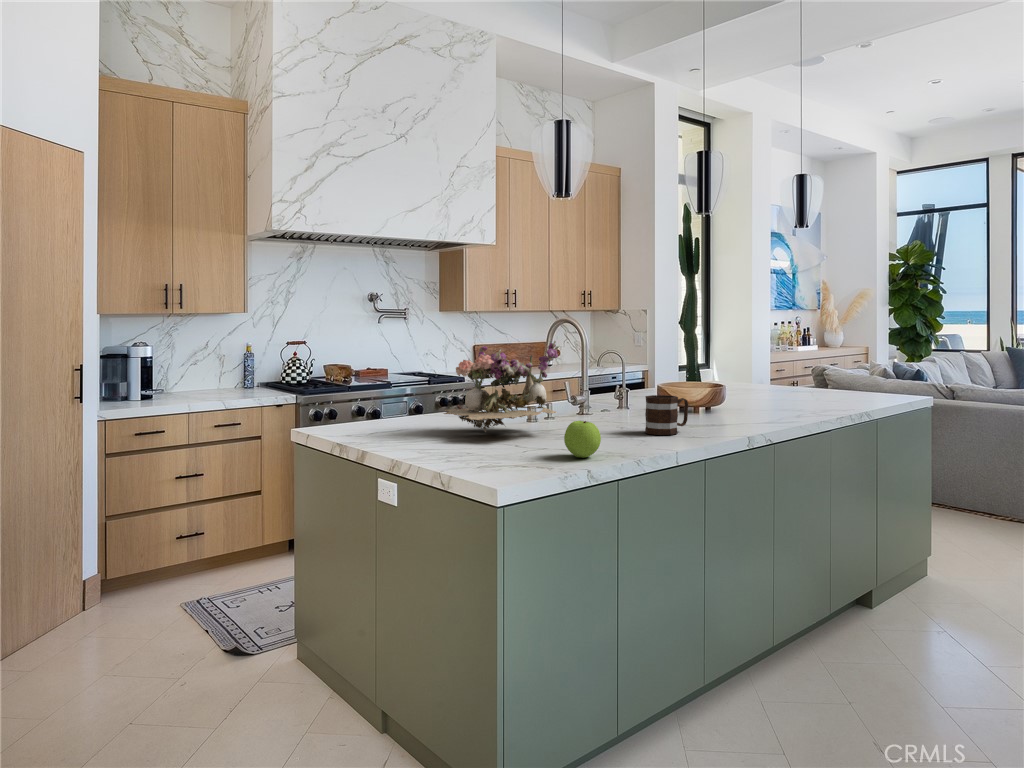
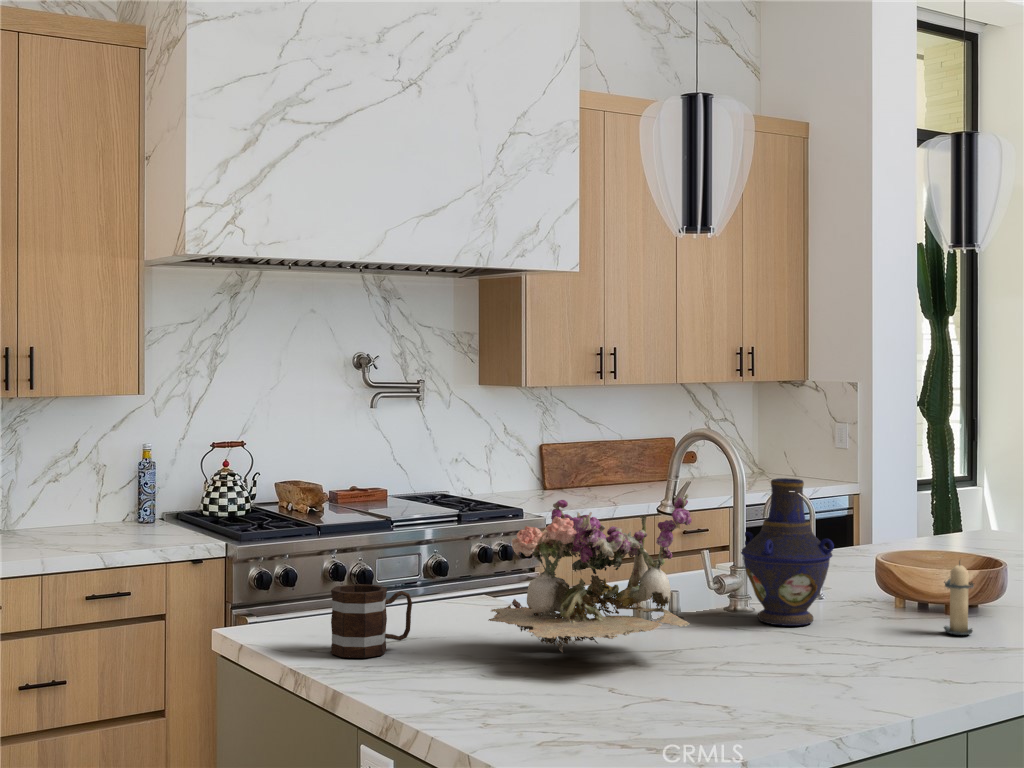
vase: none [585,338,637,419] -> present [741,478,834,626]
candle: none [695,380,716,421] -> present [944,561,974,635]
mug: present [645,395,688,435] -> present [331,584,412,658]
apple: present [564,421,601,458] -> none [701,655,765,722]

